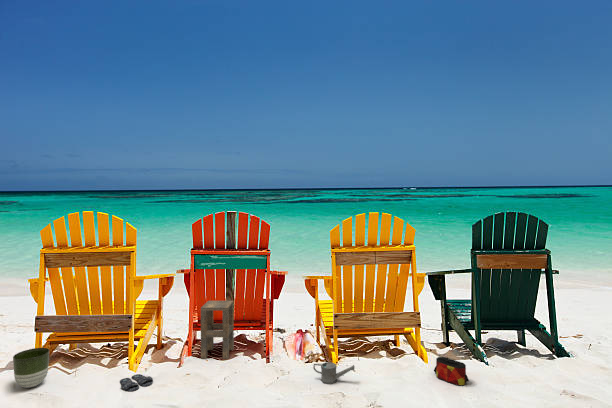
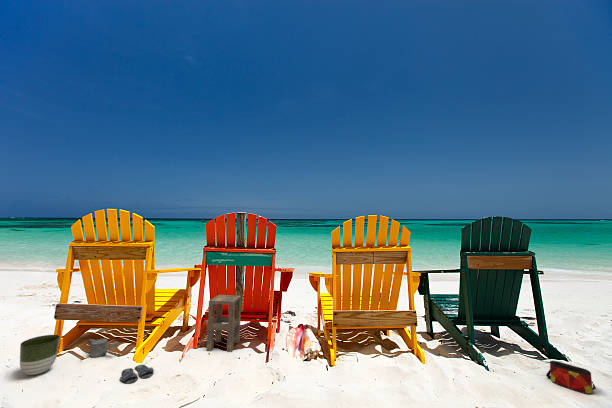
bag: present [434,357,468,386] -> present [546,361,596,394]
watering can: present [313,362,354,384] -> present [88,339,118,358]

